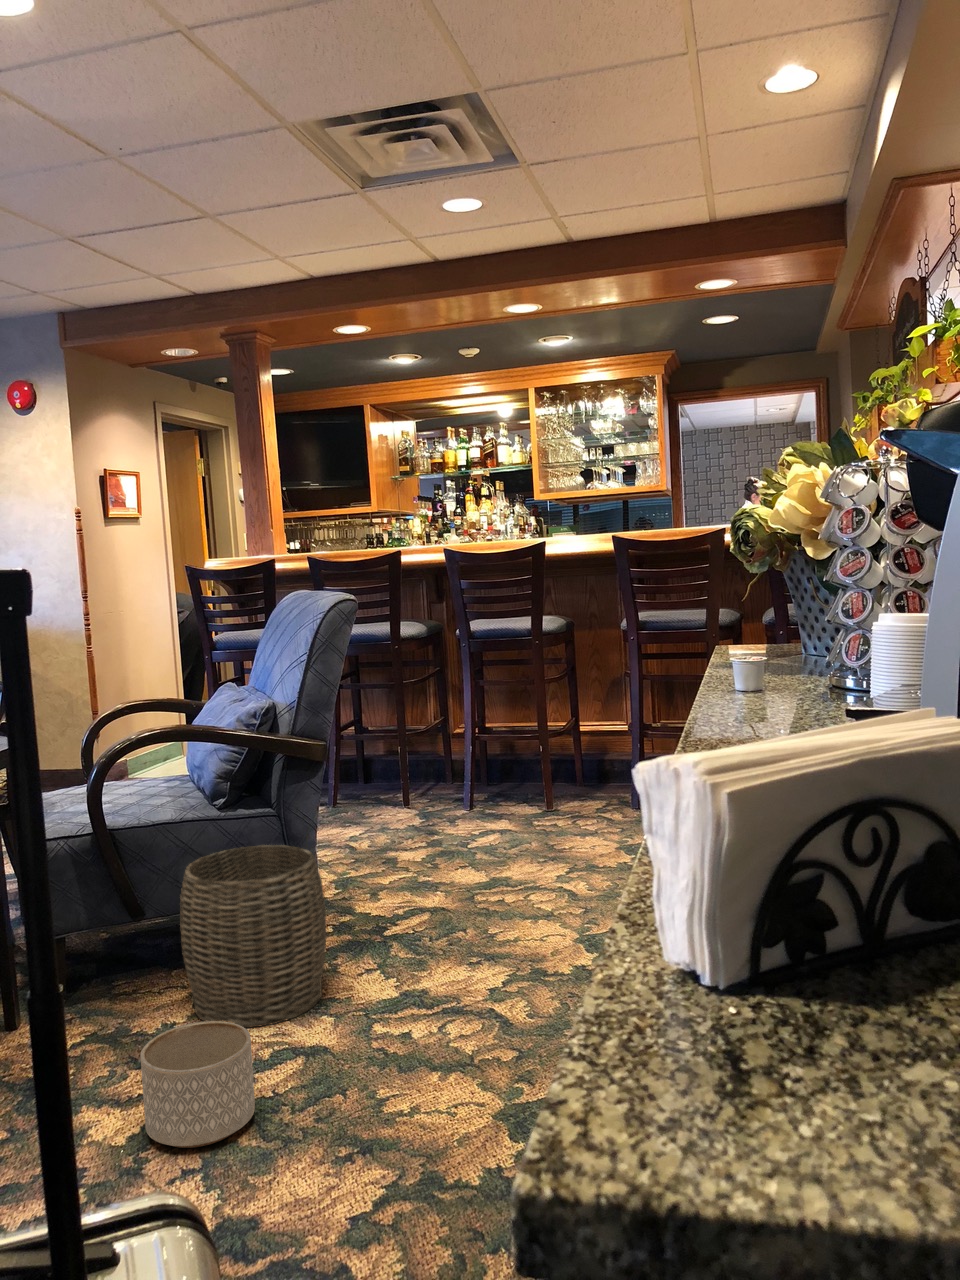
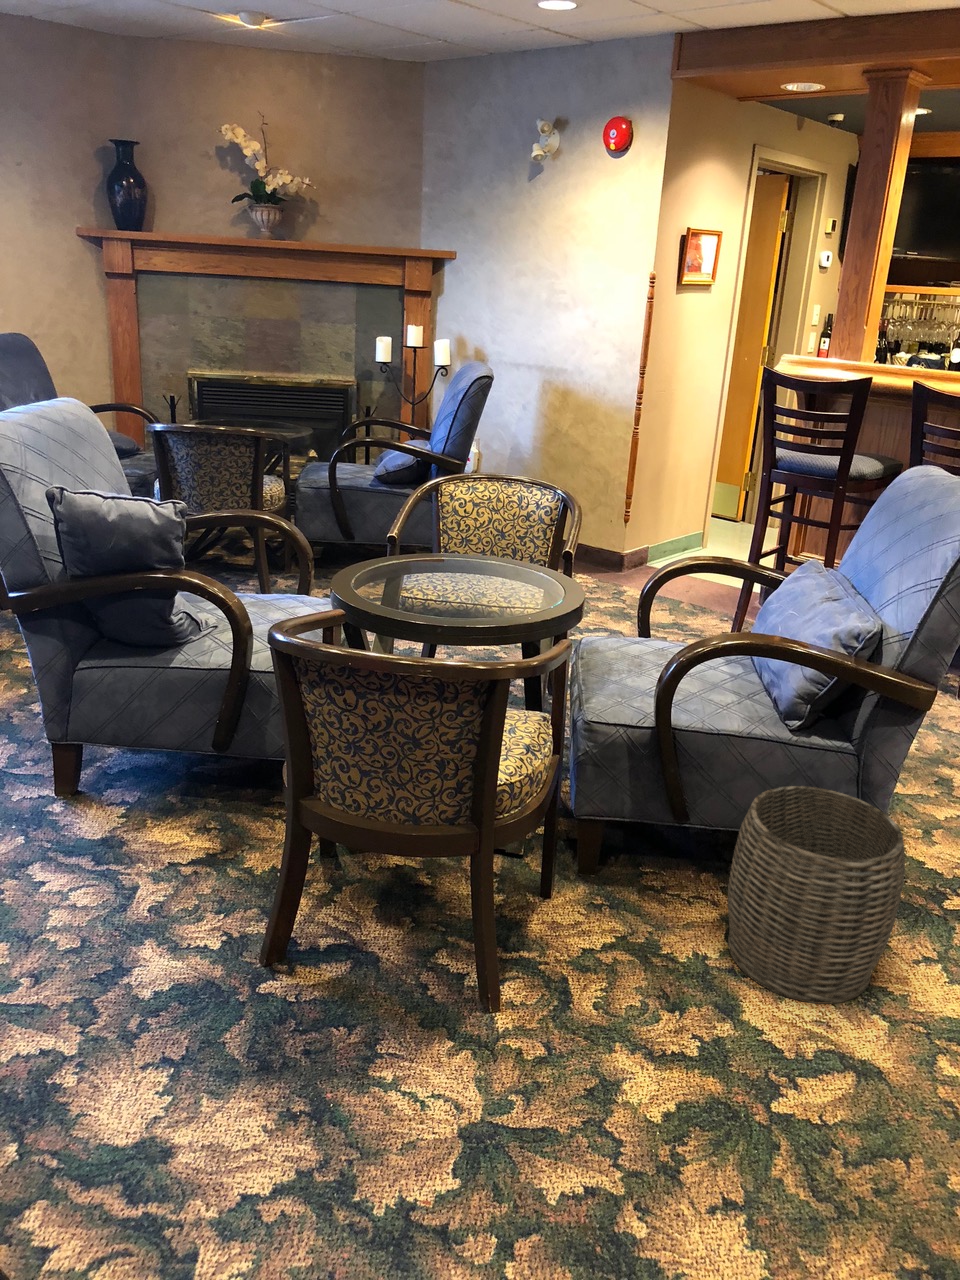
planter: present [140,1021,255,1148] -> none [682,1020,815,1175]

